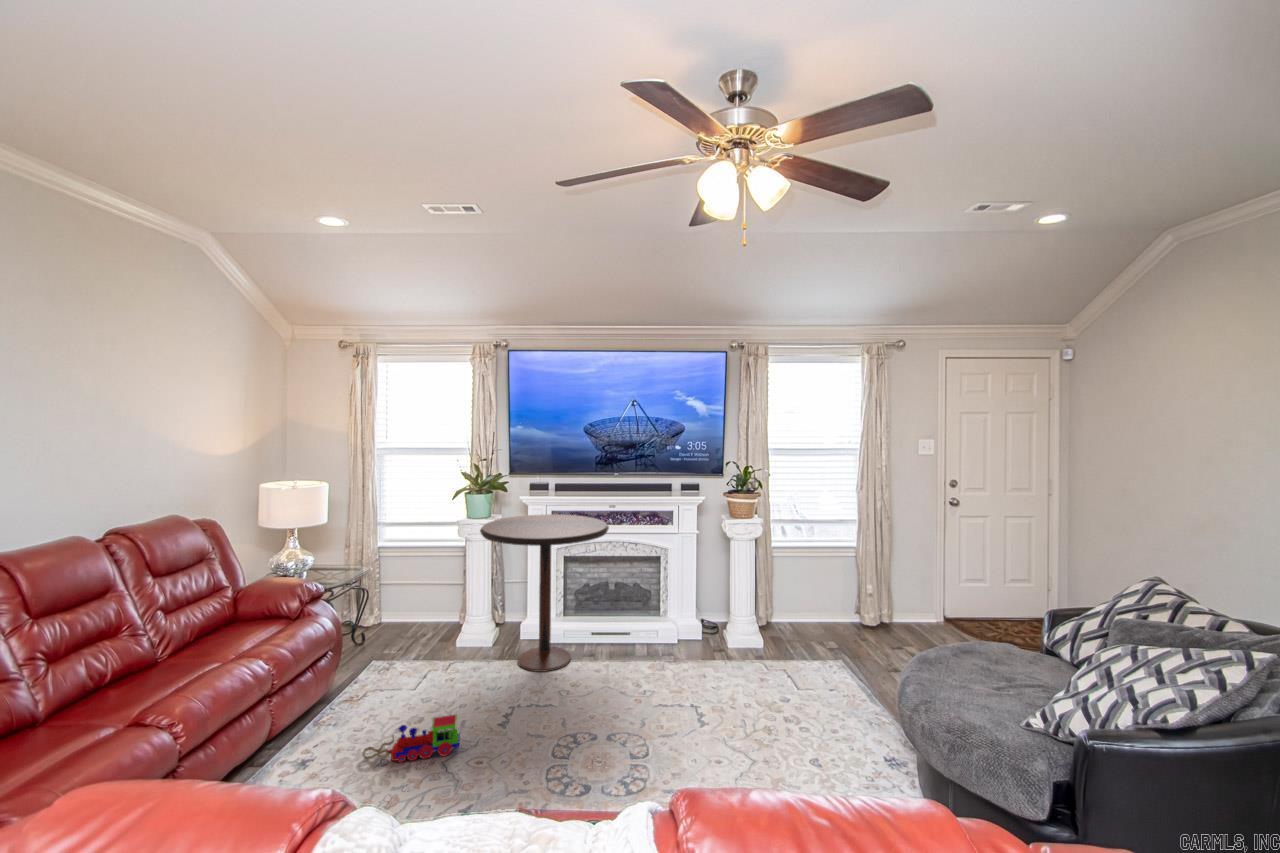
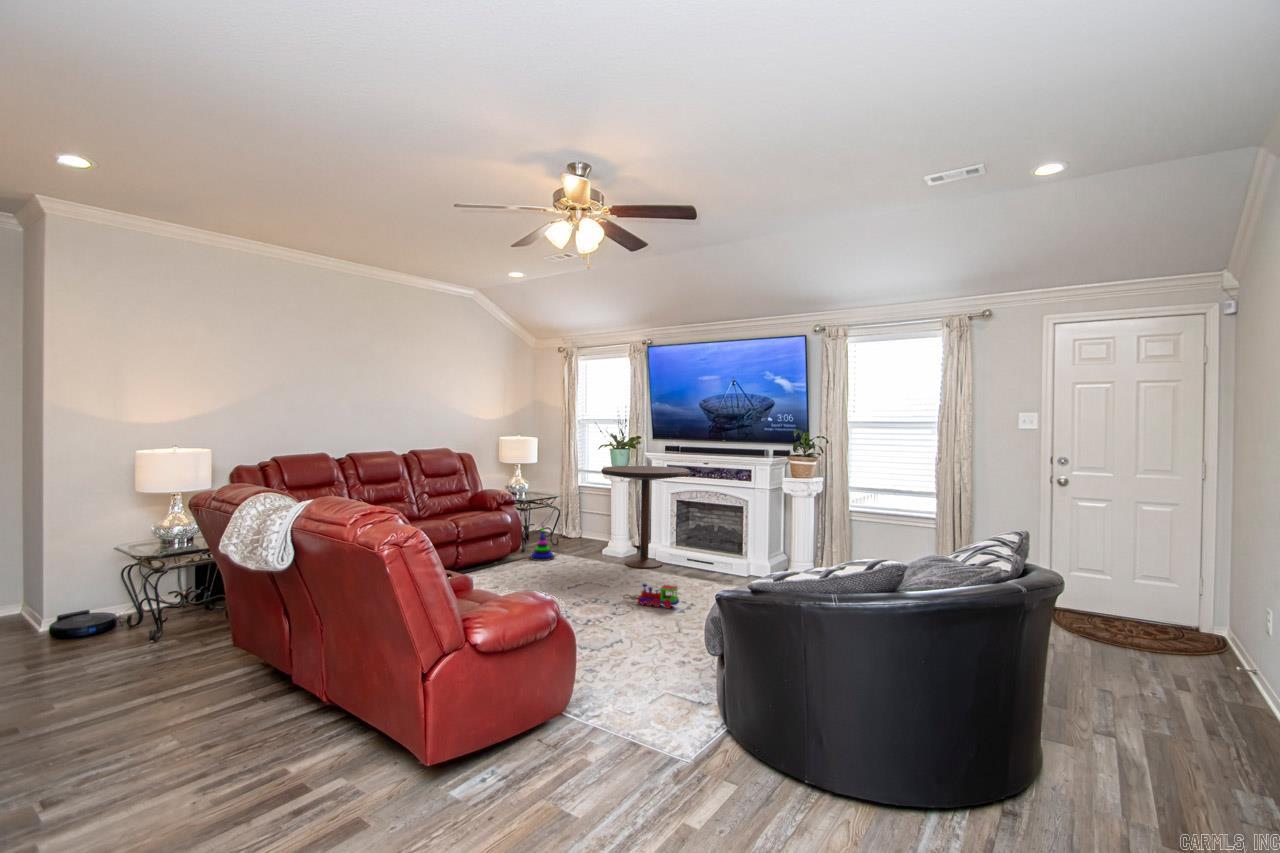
stacking toy: none [355,631,400,702] -> present [530,524,555,561]
toy train: present [363,715,460,763] -> present [623,584,679,608]

